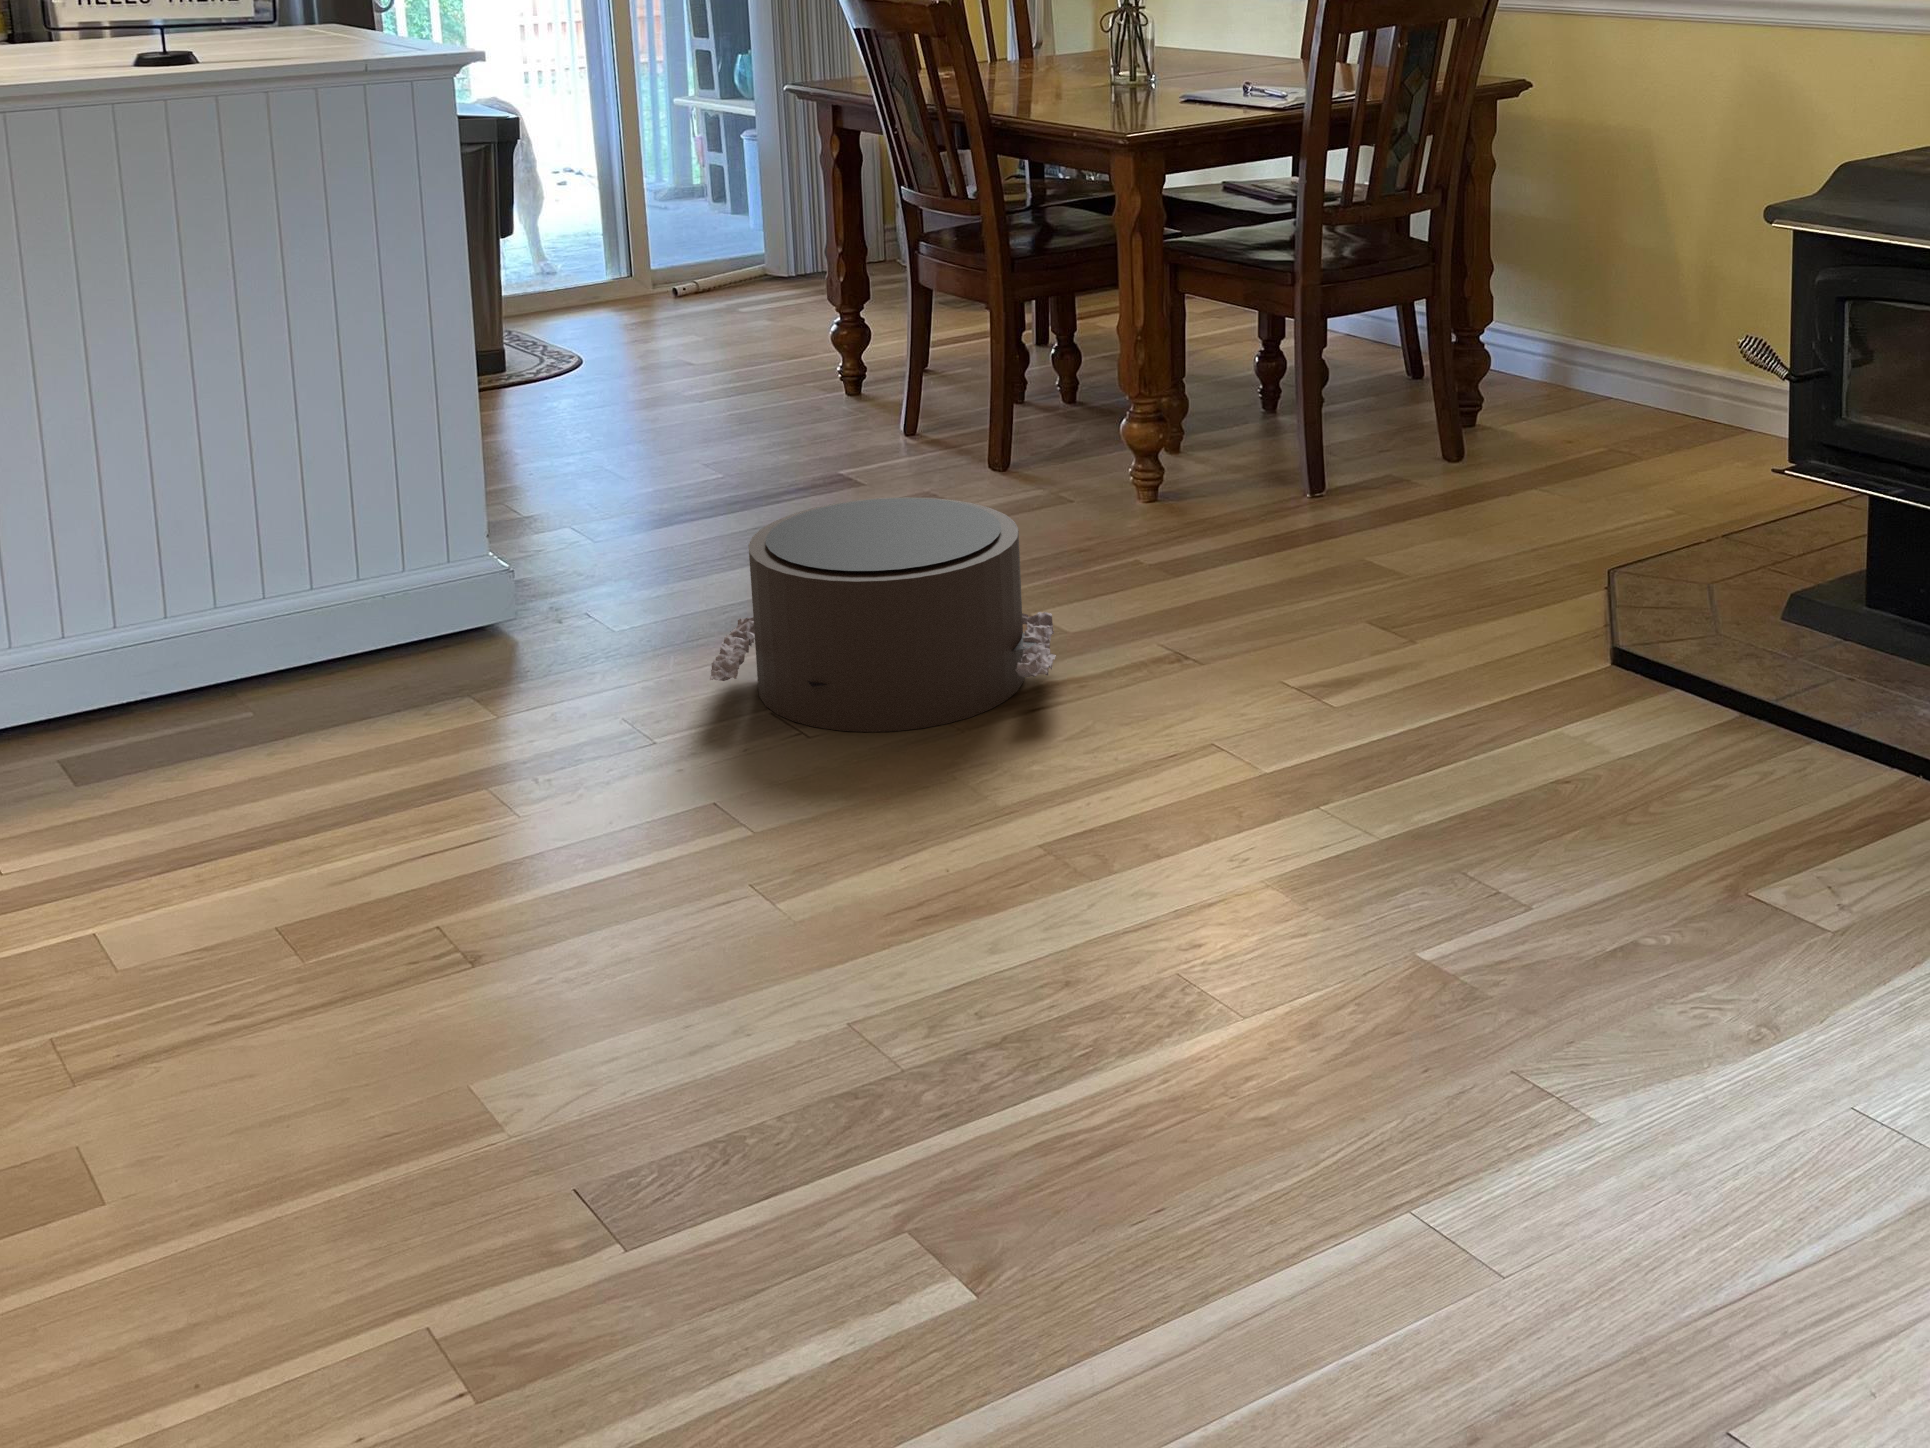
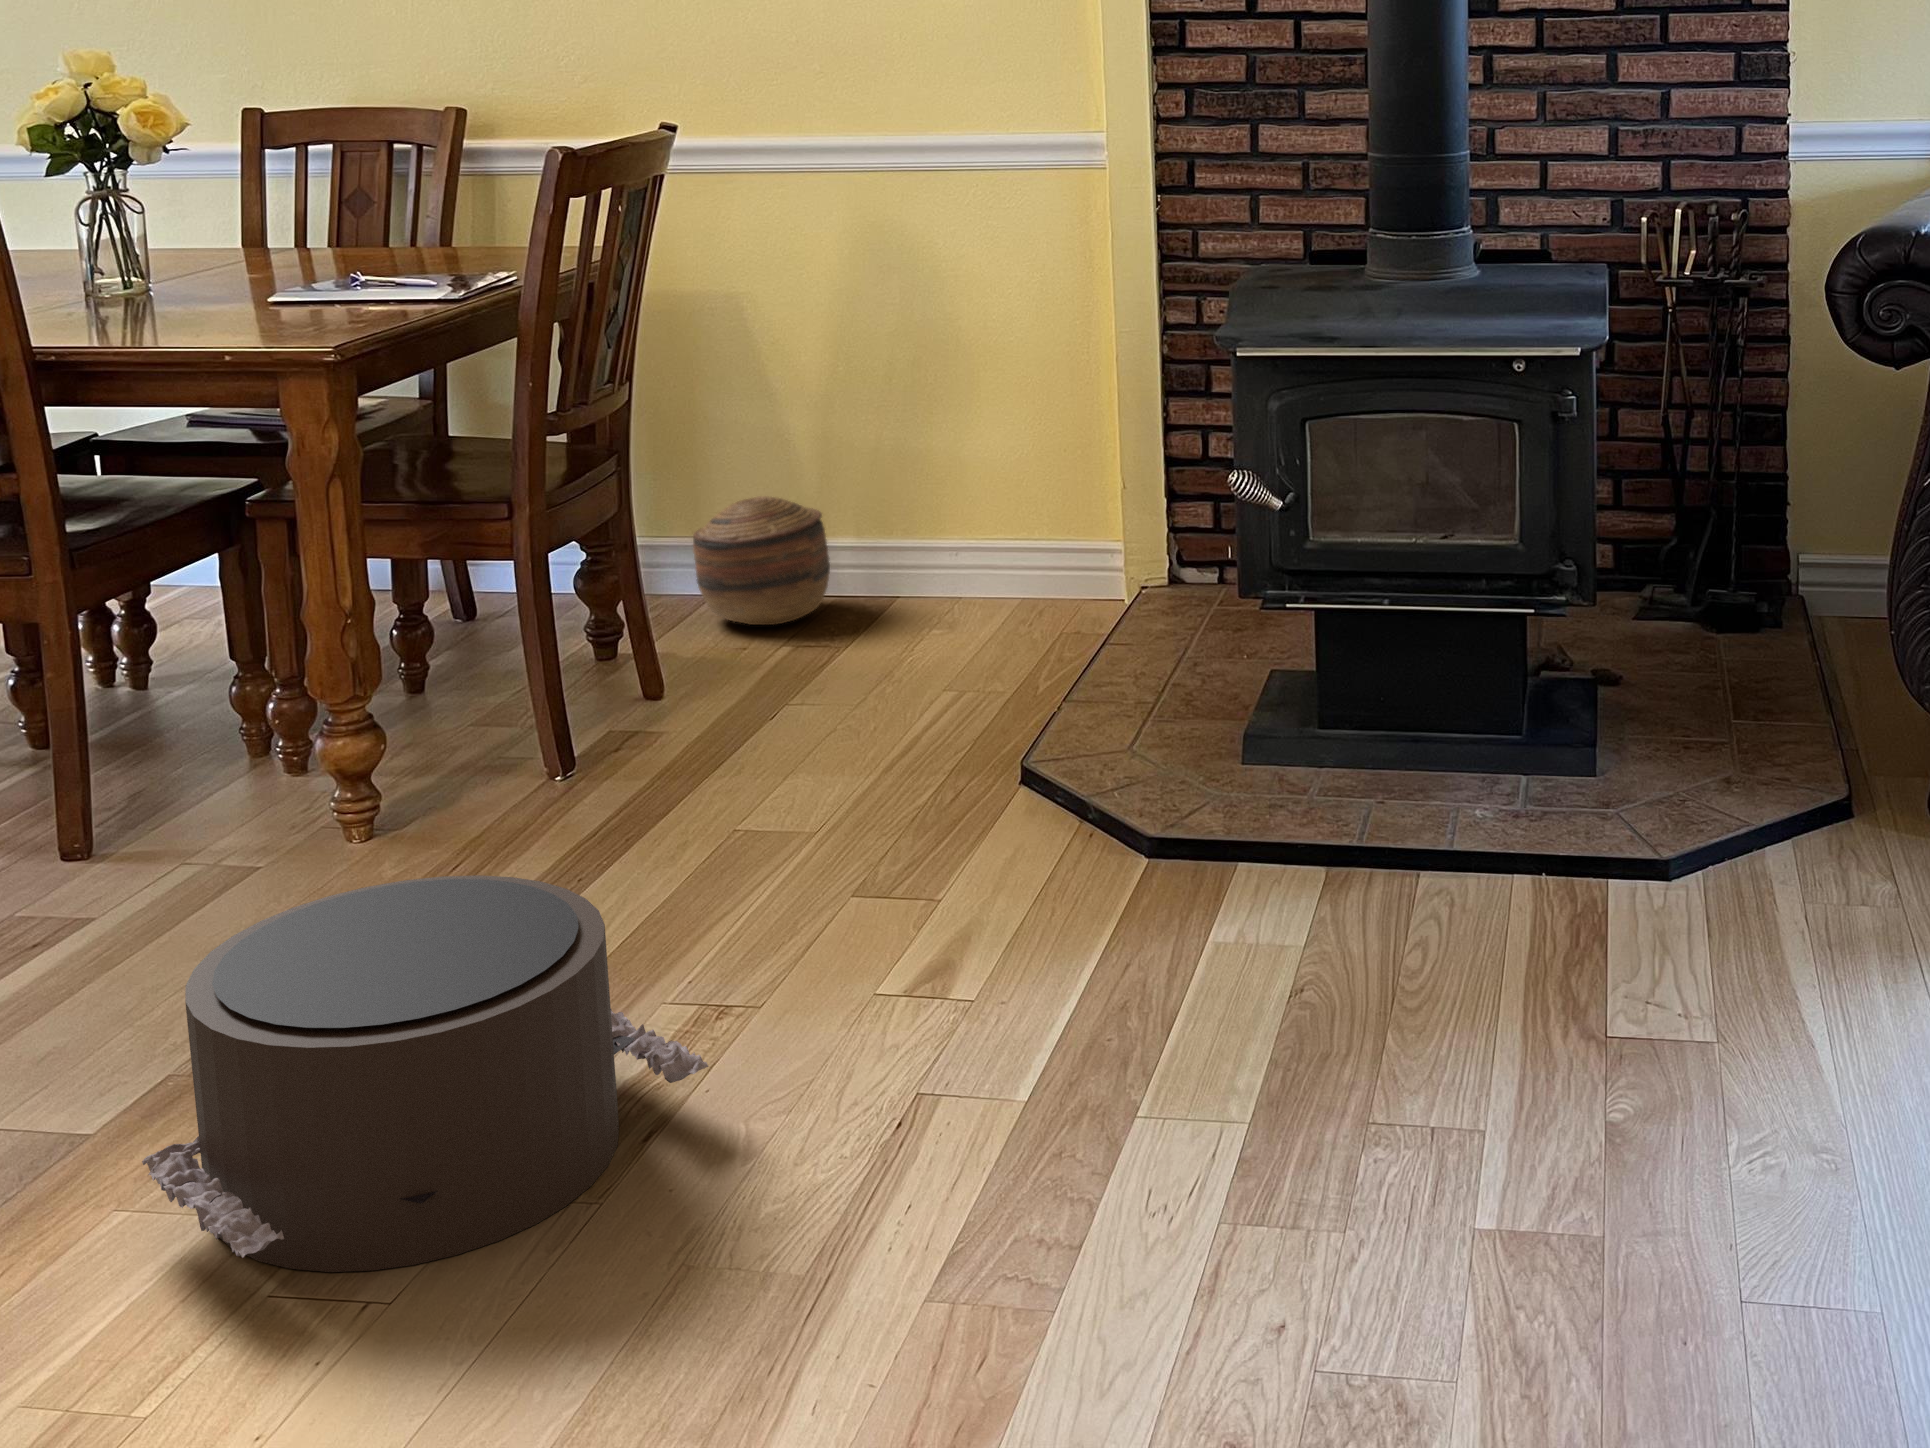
basket: none [1562,311,1685,426] -> present [693,496,830,625]

